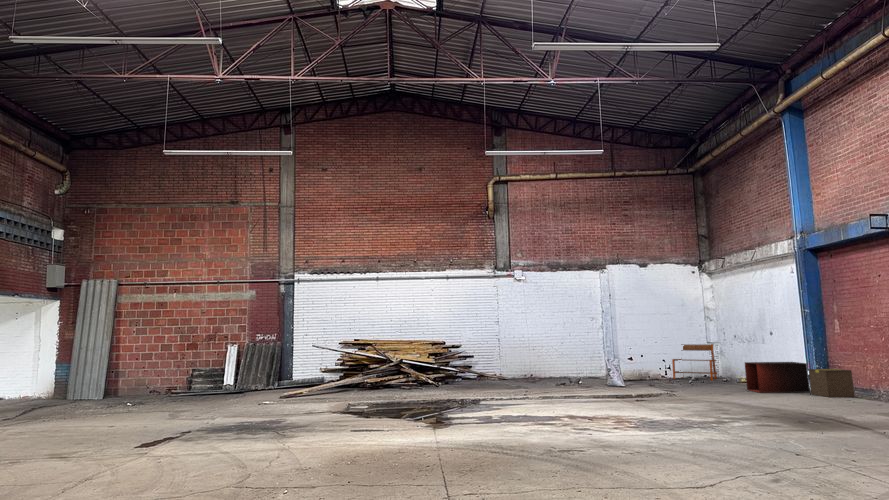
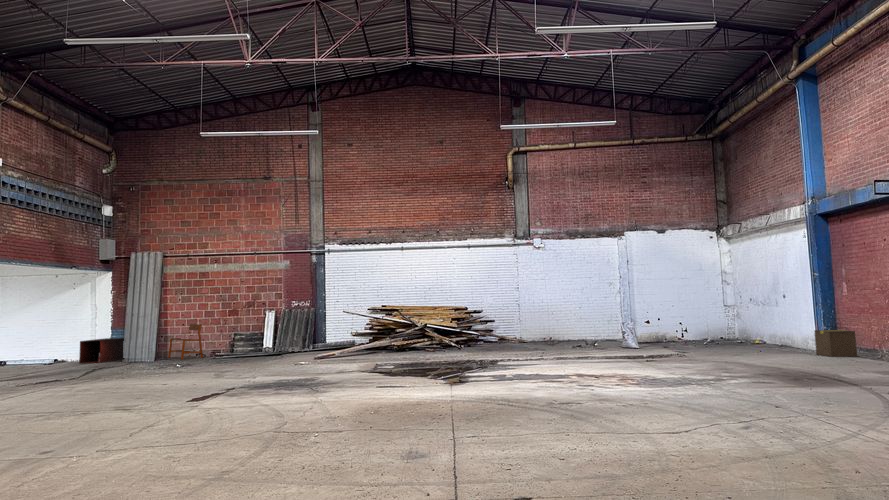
bench: present [672,344,717,381] -> present [168,324,203,360]
storage cabinet: present [745,362,810,393] -> present [79,338,125,363]

